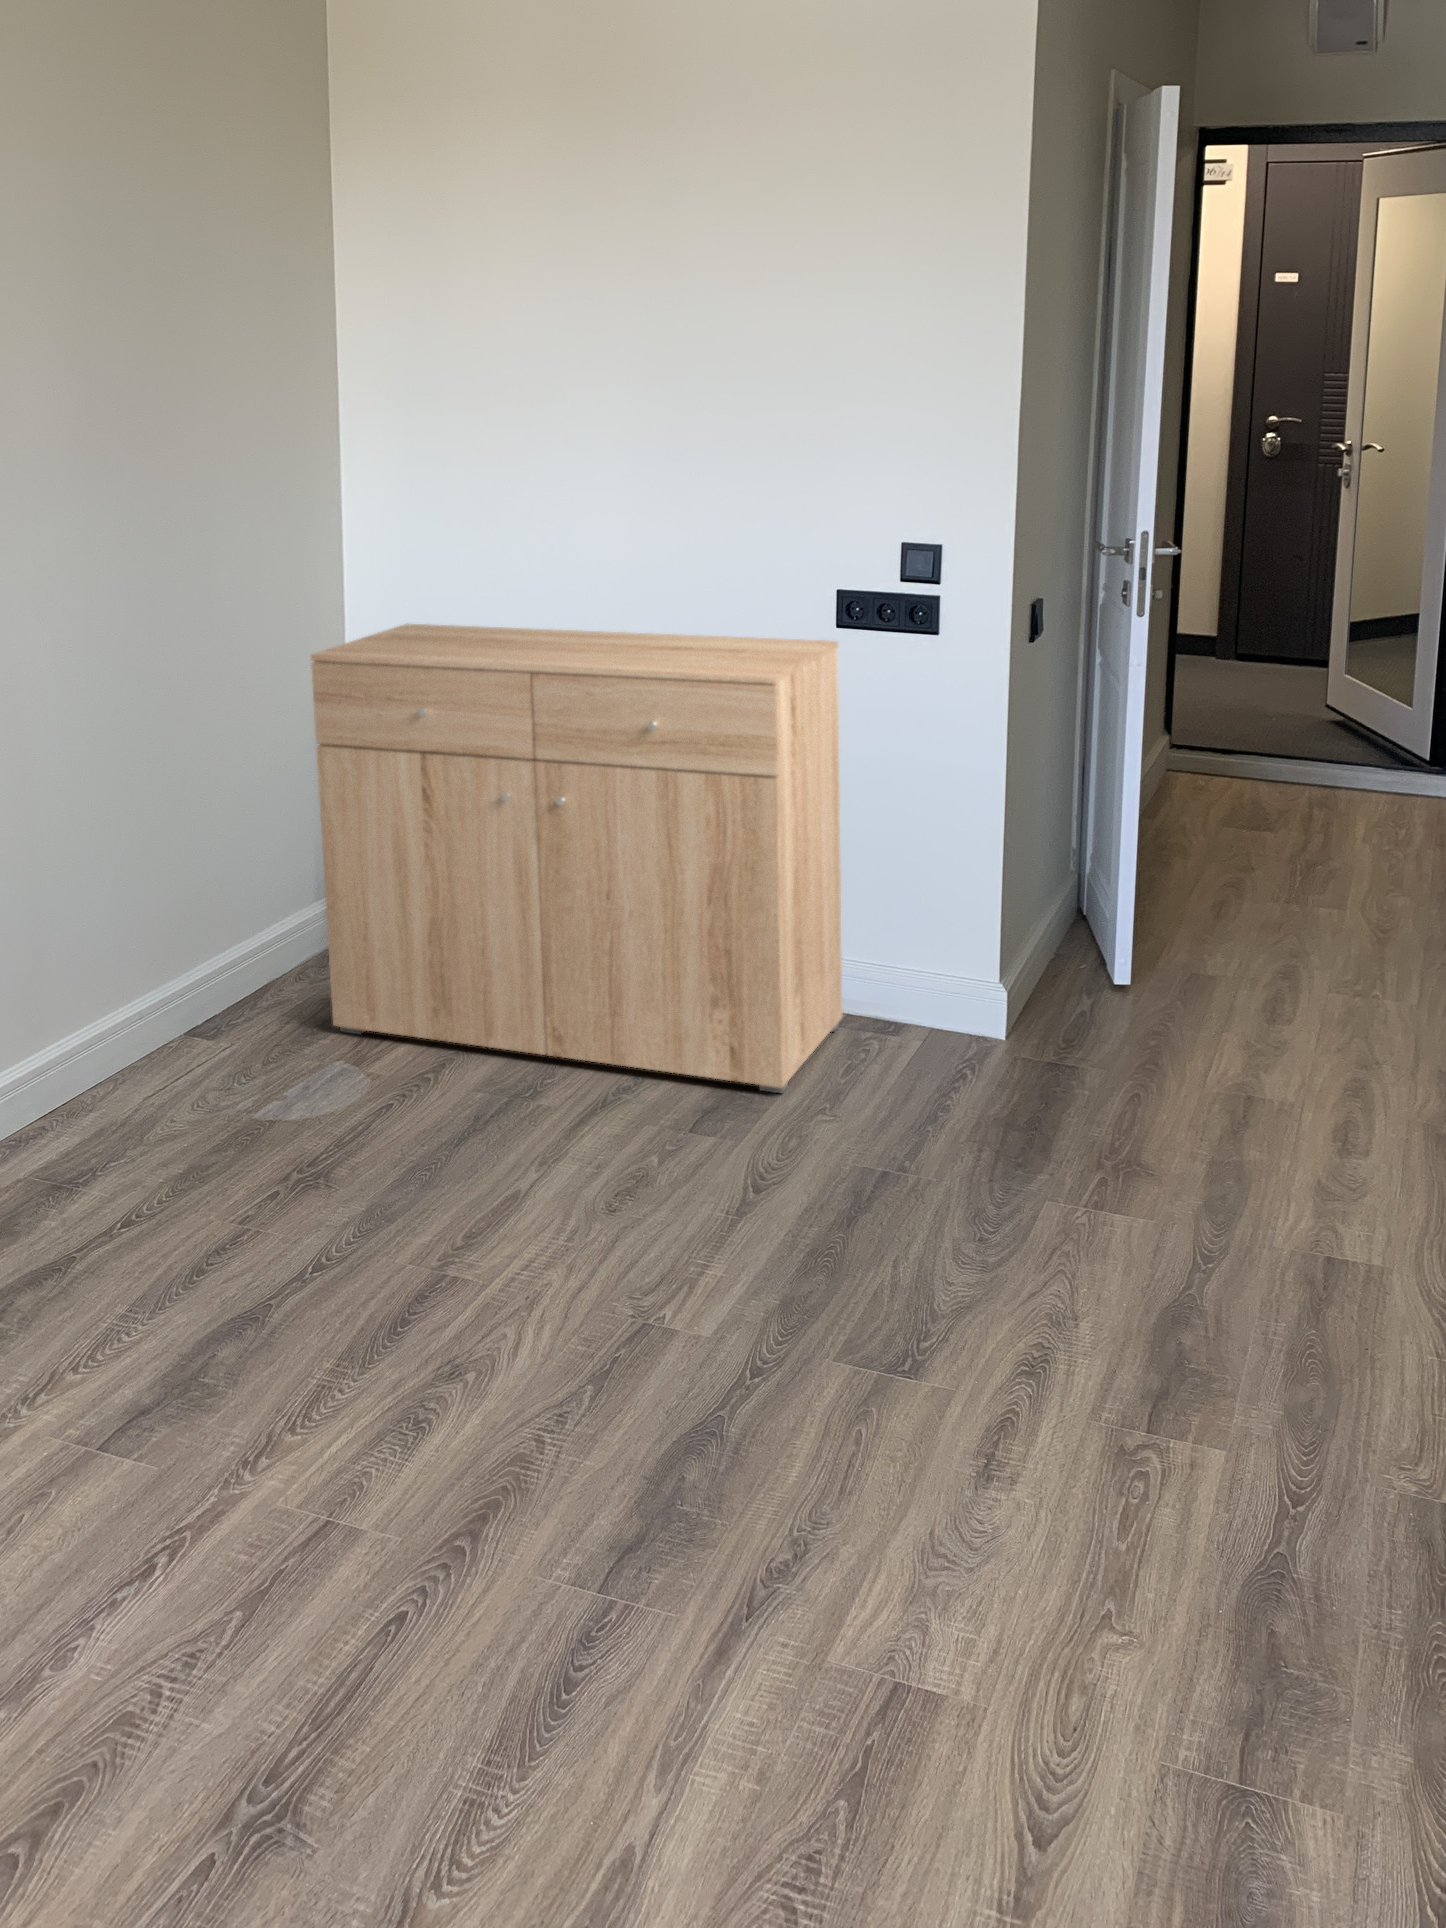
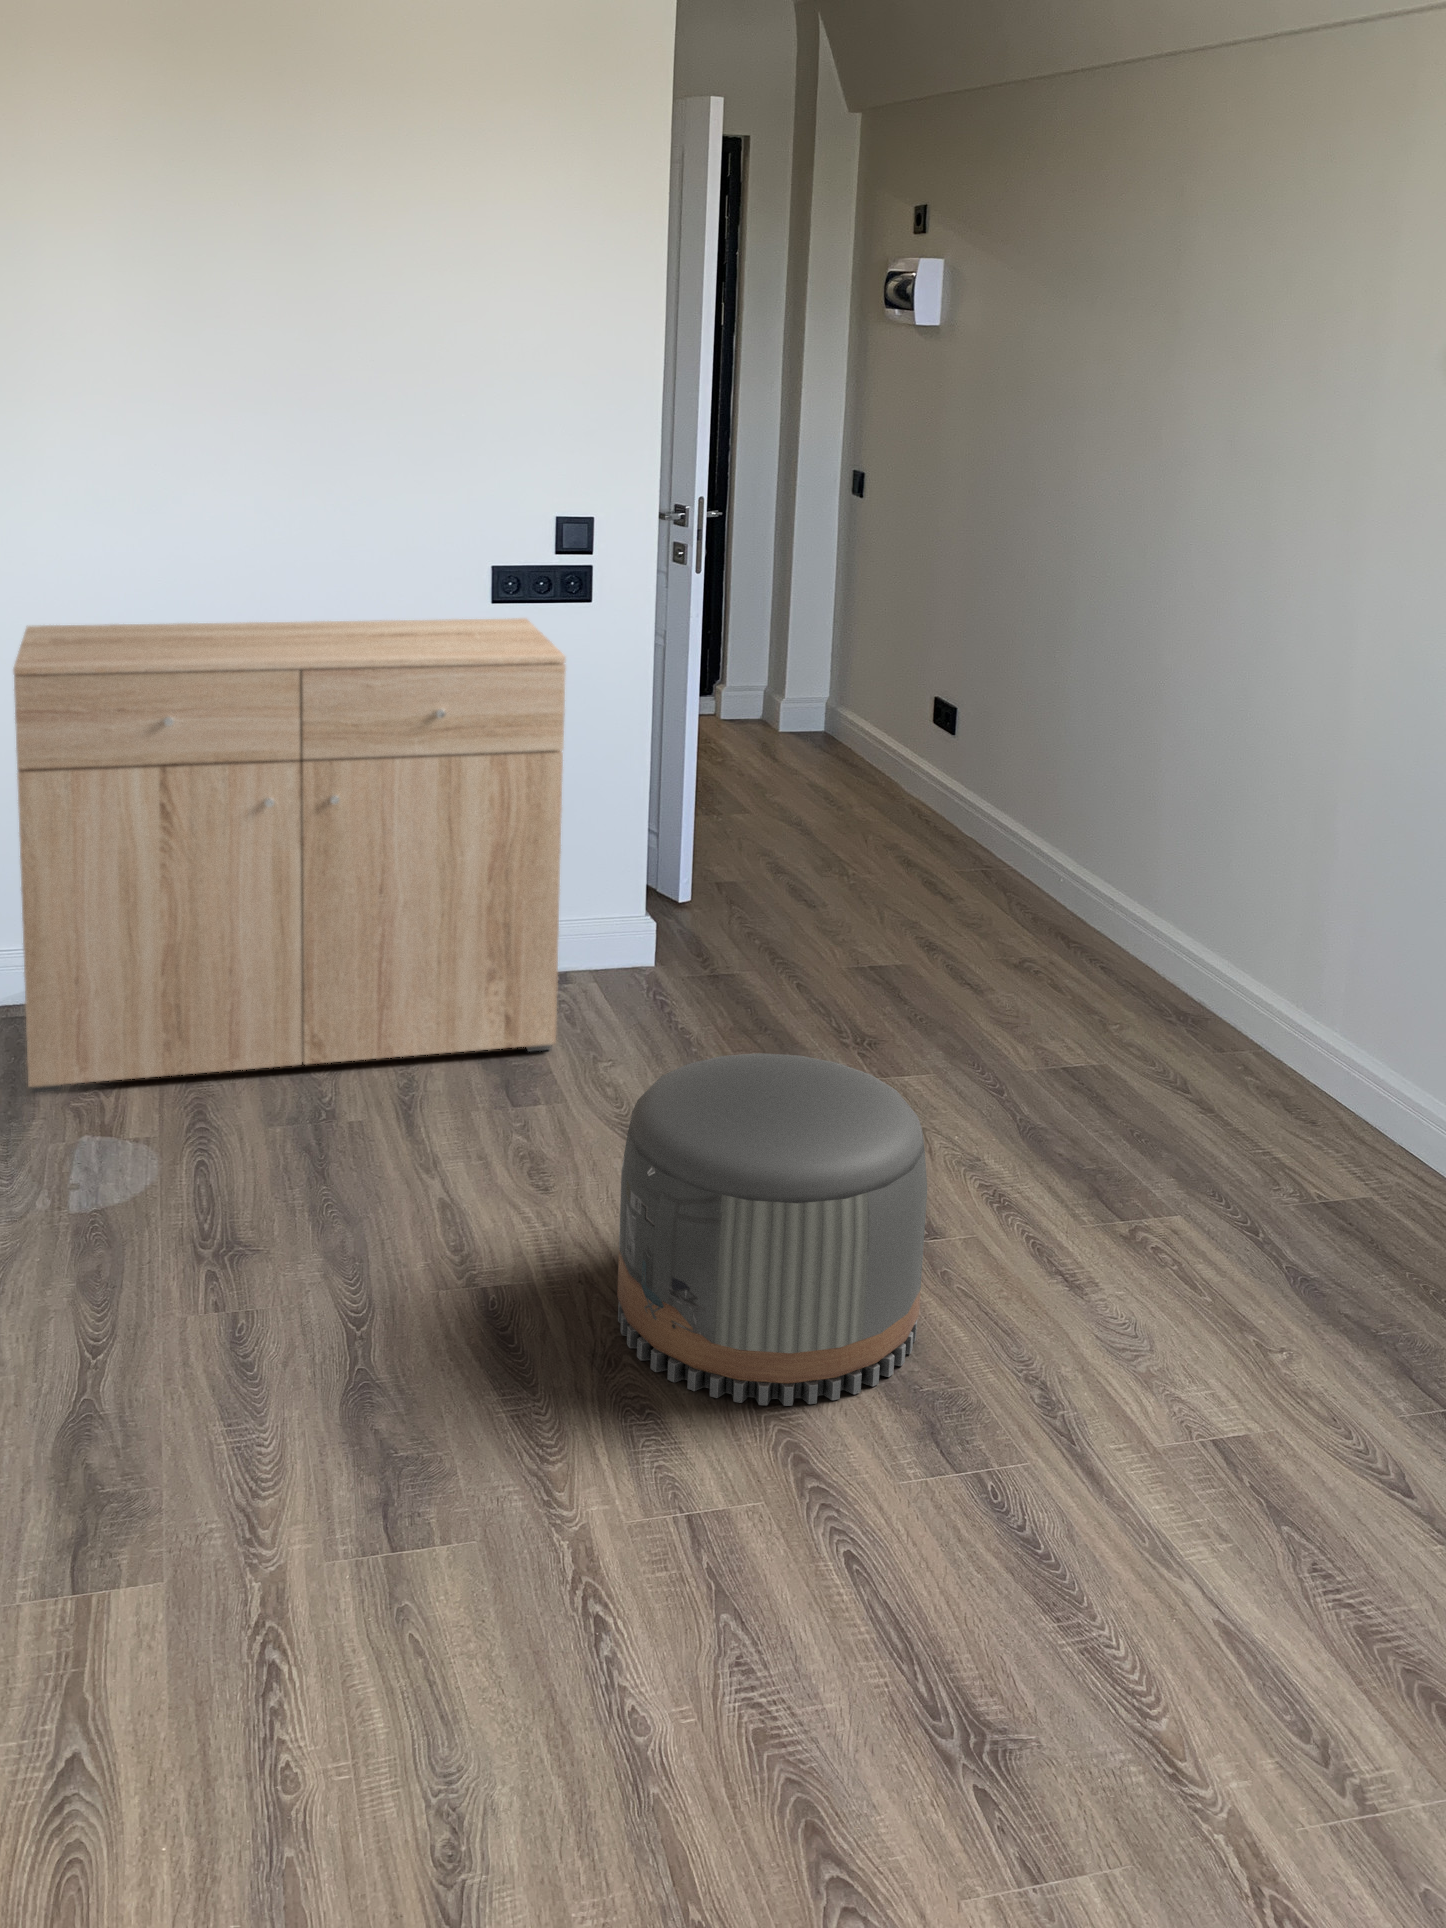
pouf: none [464,1100,794,1485] -> present [617,1053,927,1406]

